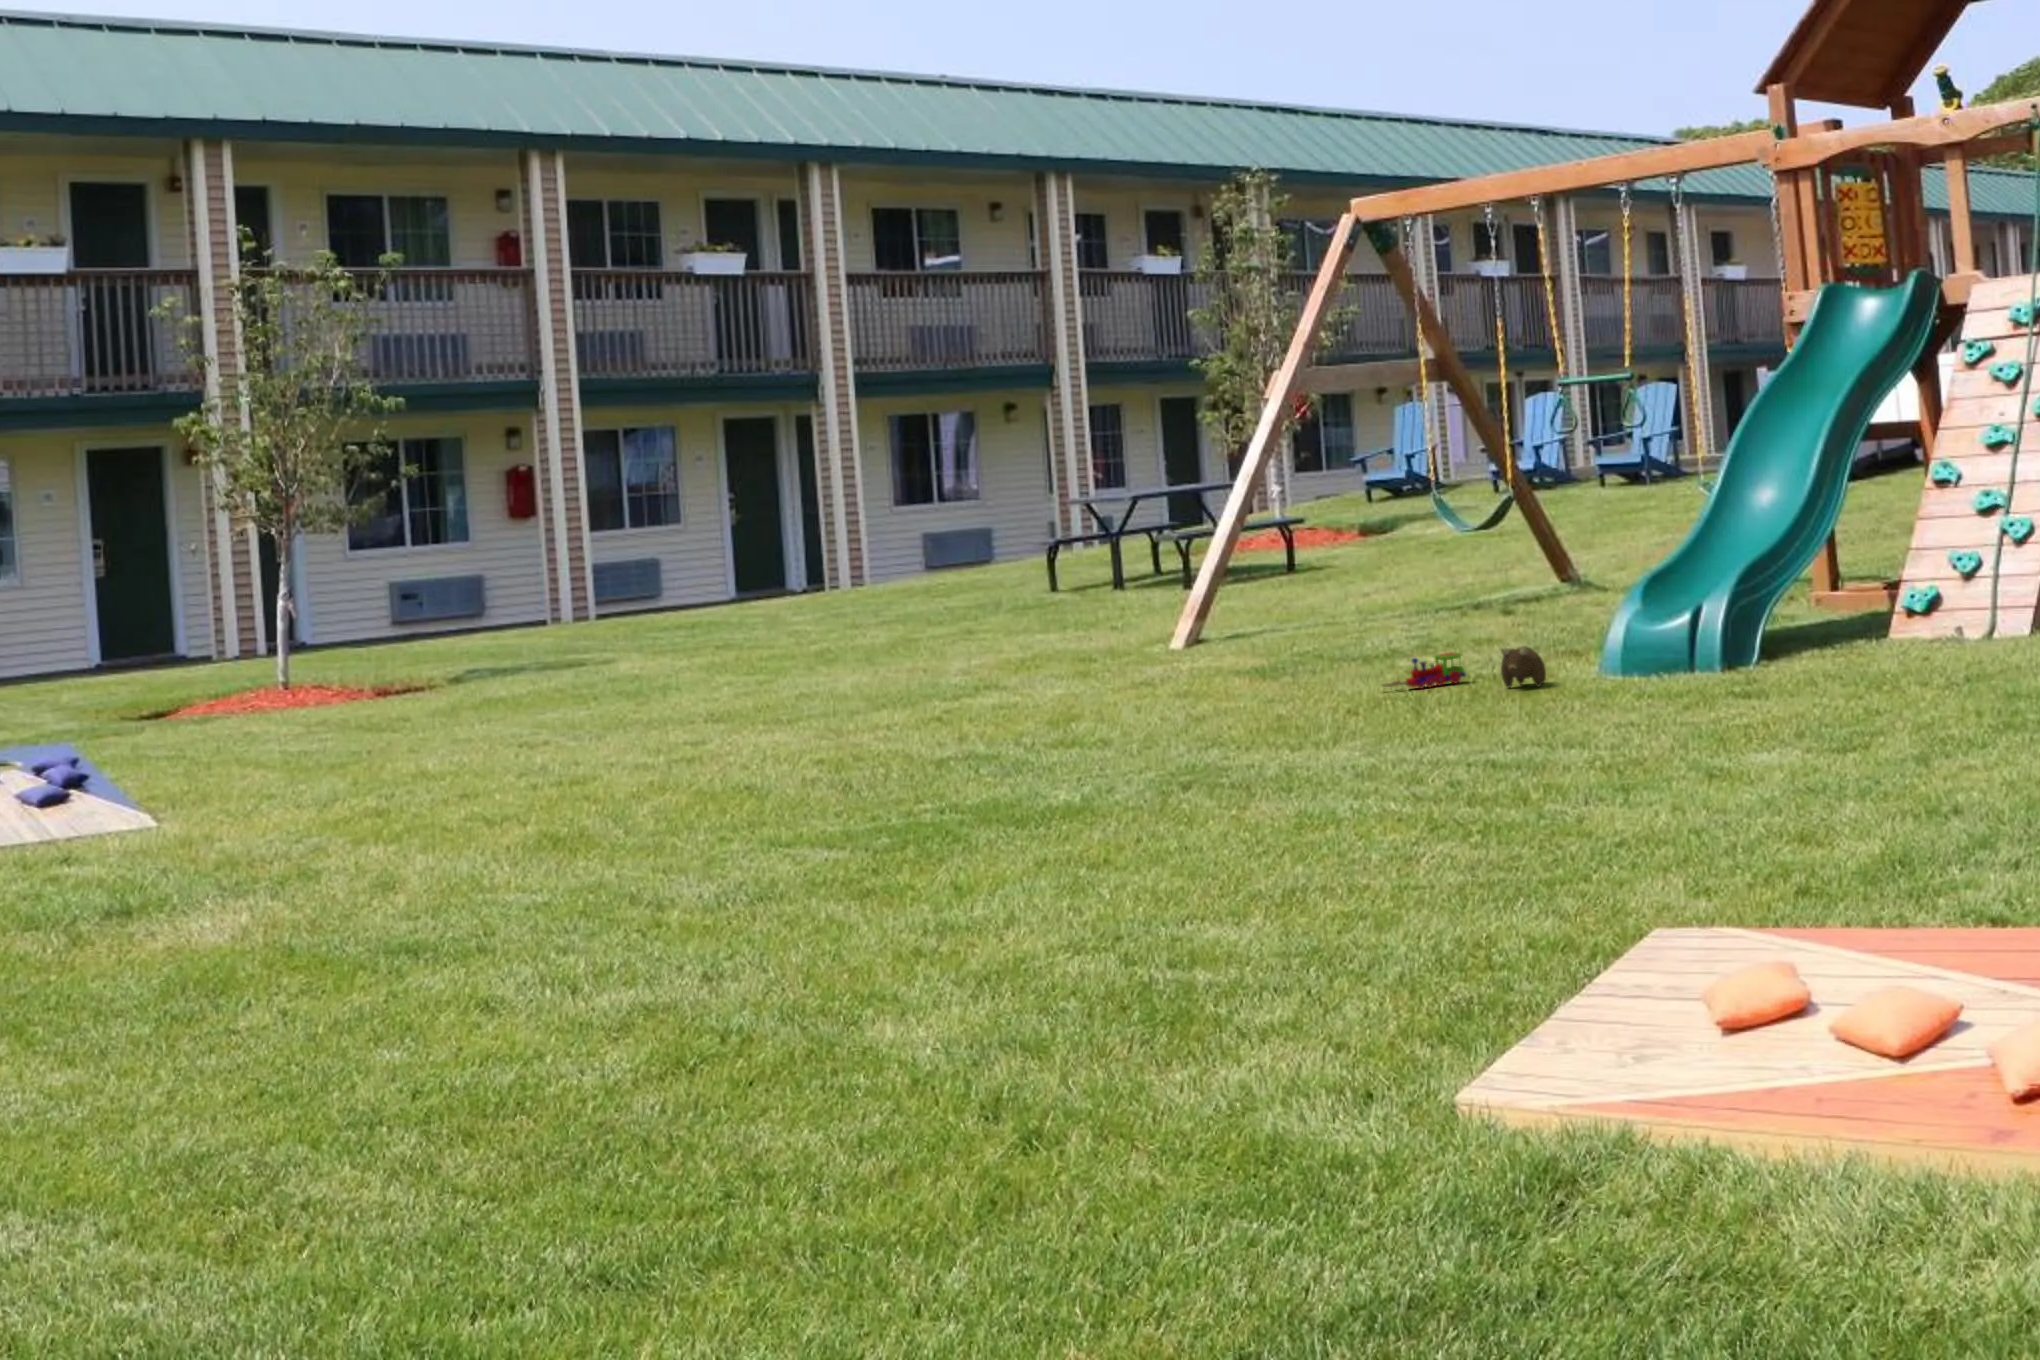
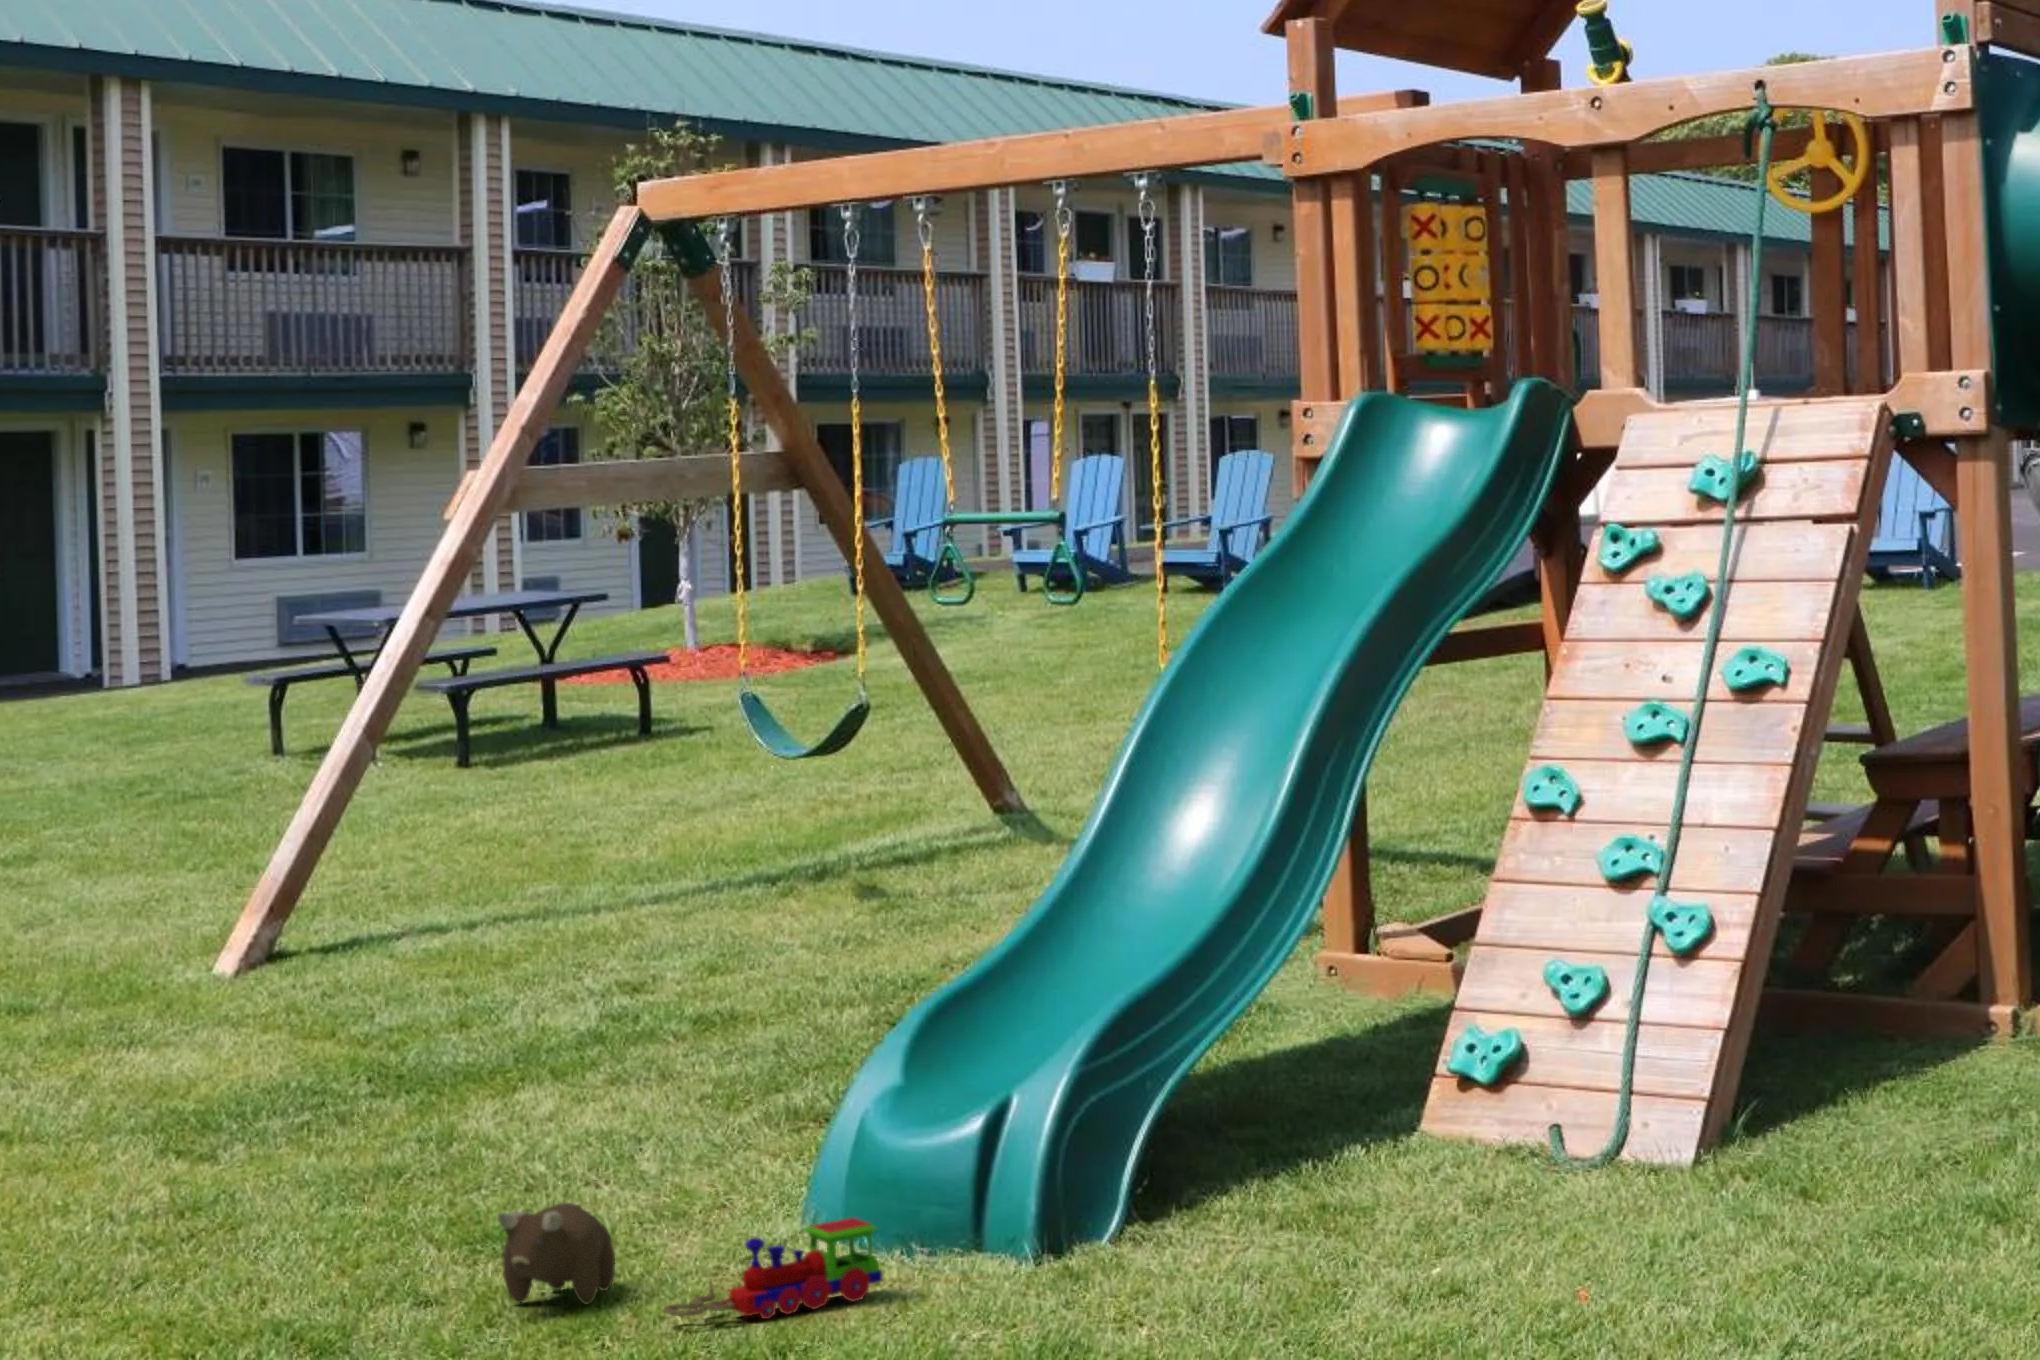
toy train: present [1382,653,1466,689] -> present [664,1218,883,1319]

